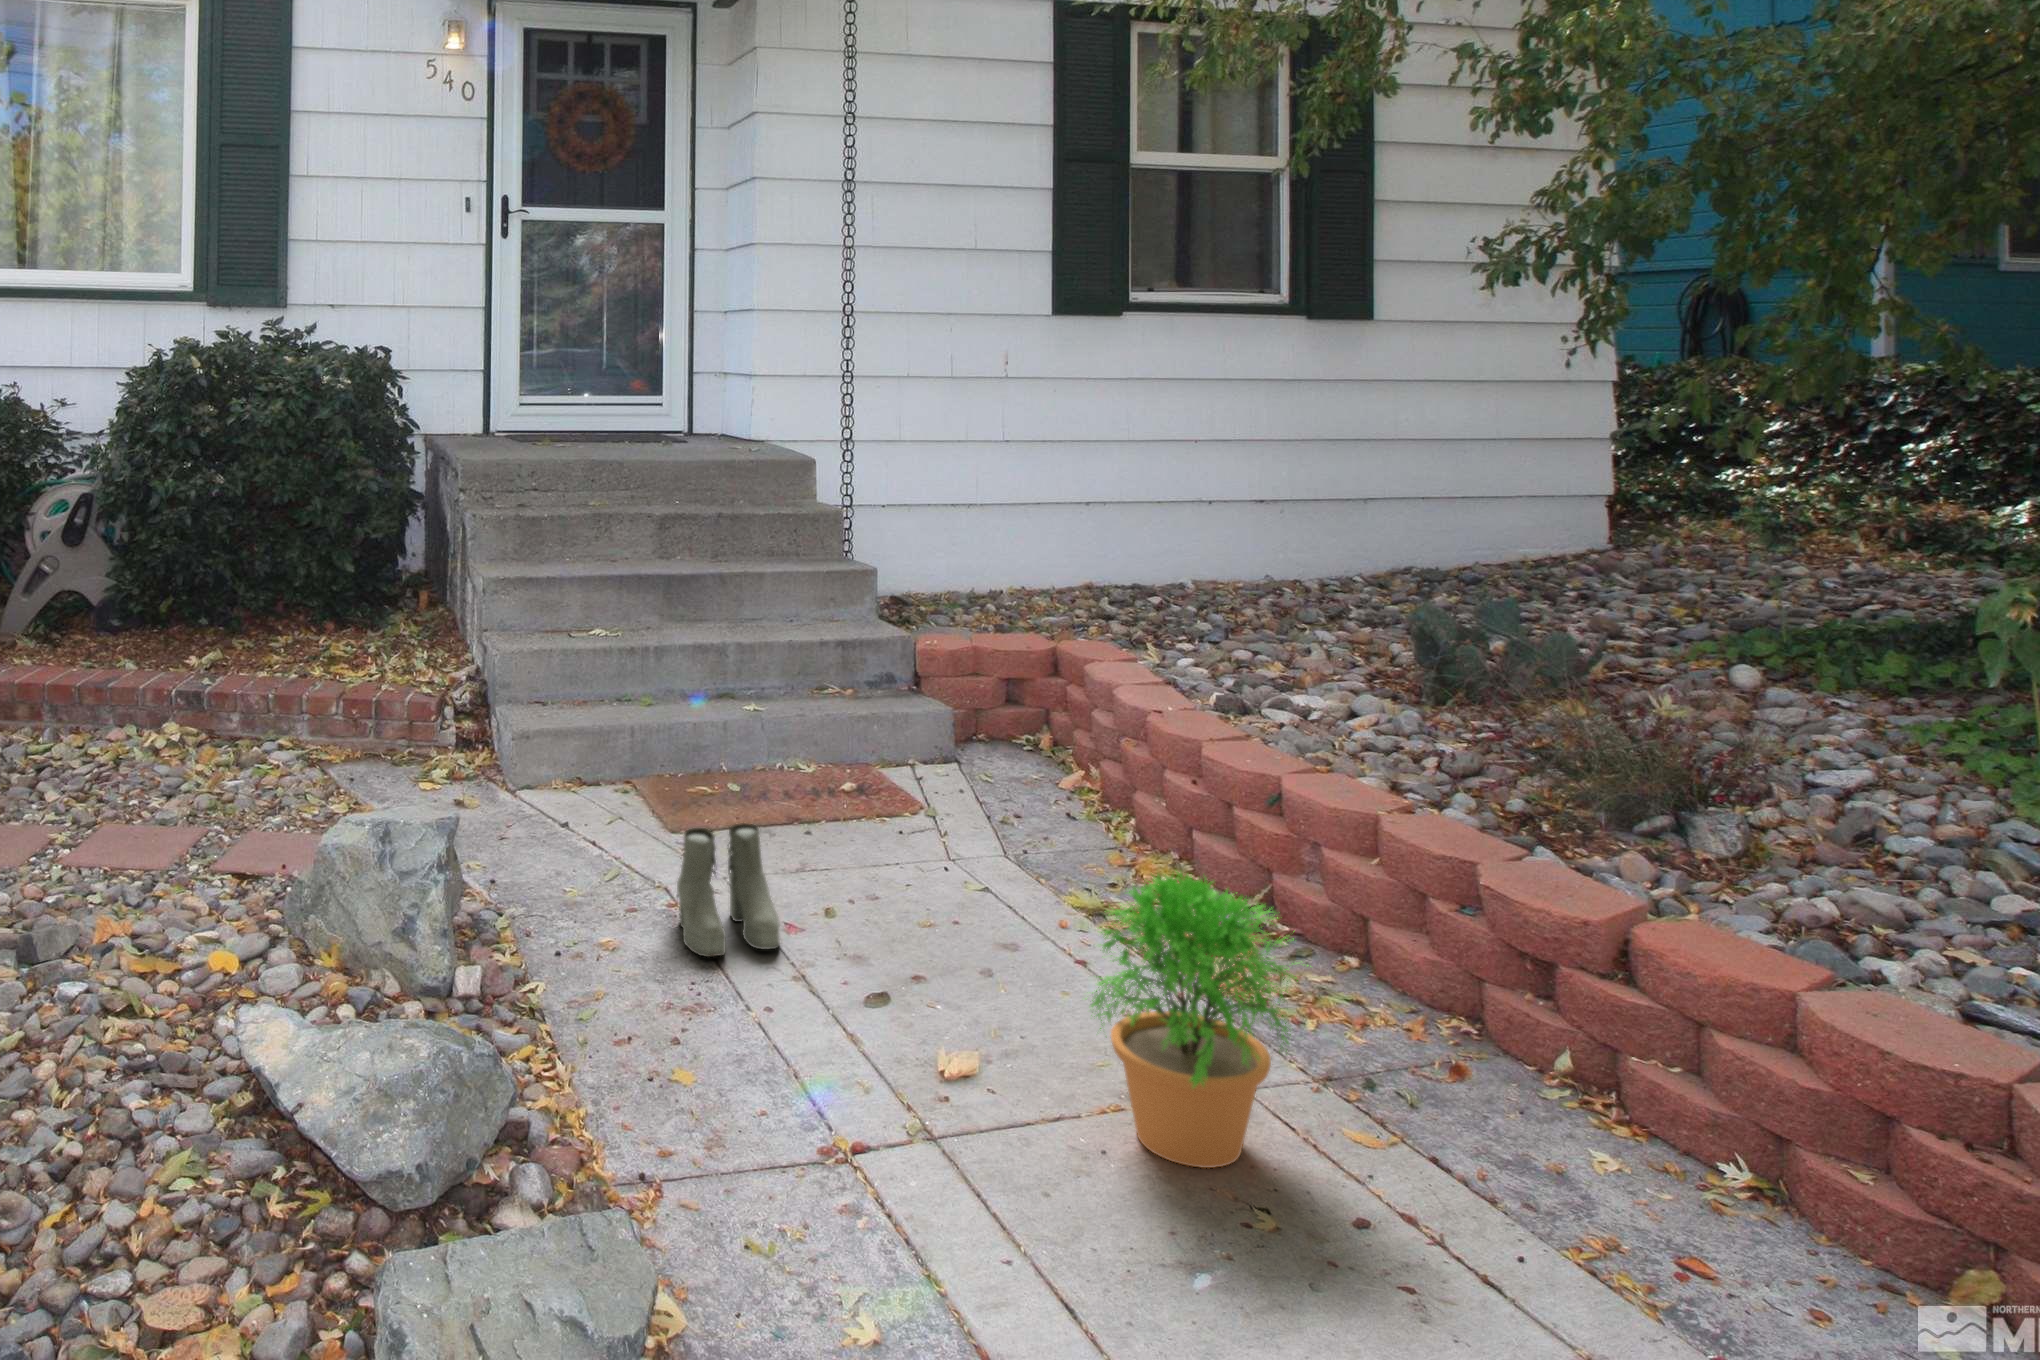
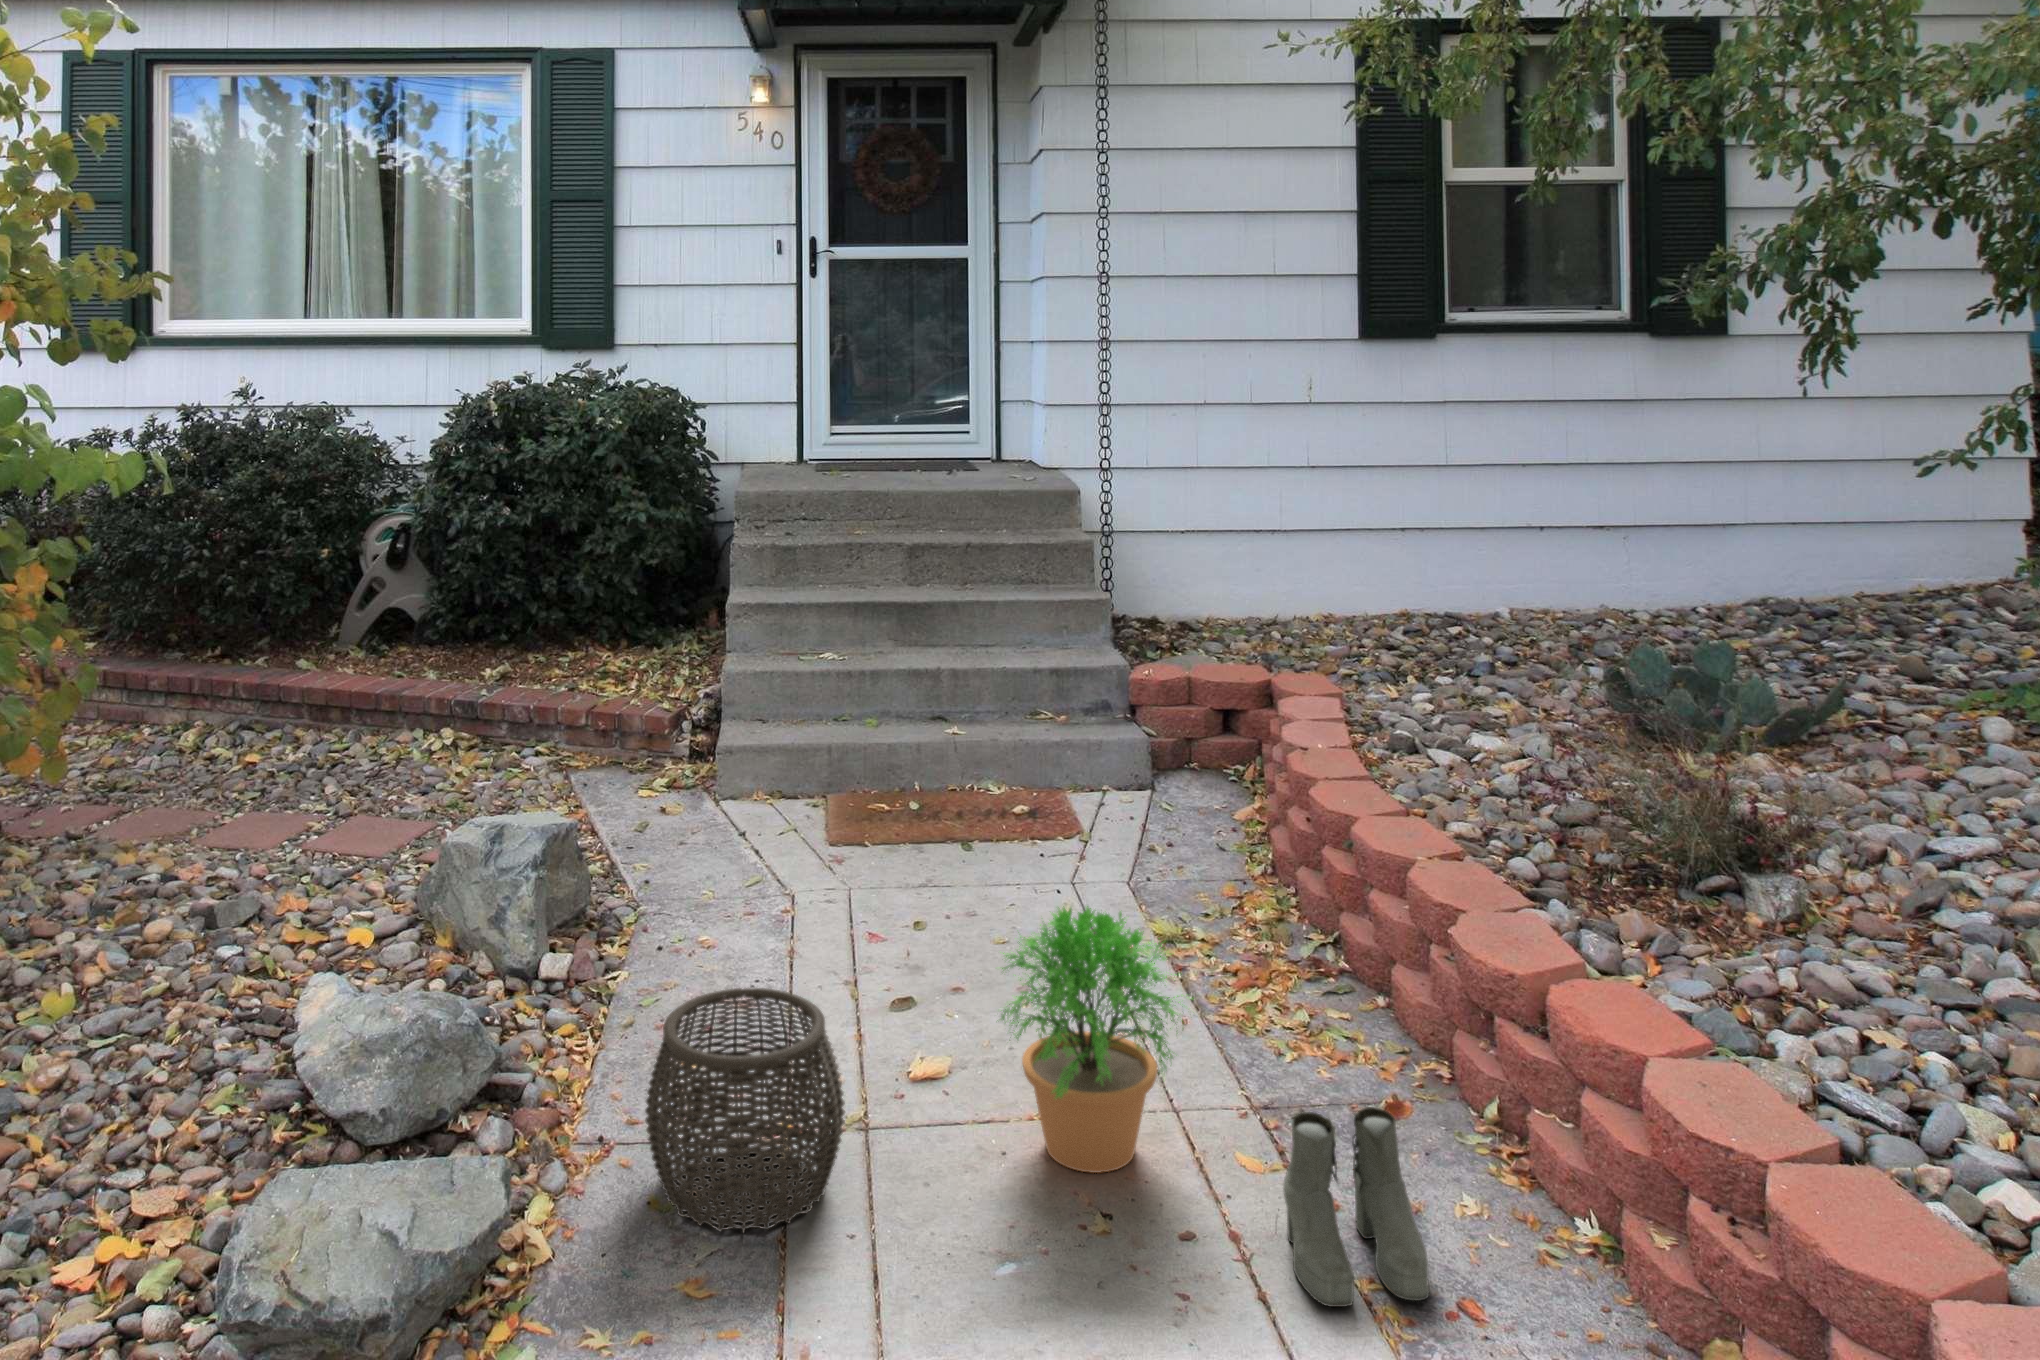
boots: present [677,823,780,957] -> present [1283,1107,1429,1307]
woven basket: none [738,985,975,1276] -> present [645,988,845,1232]

